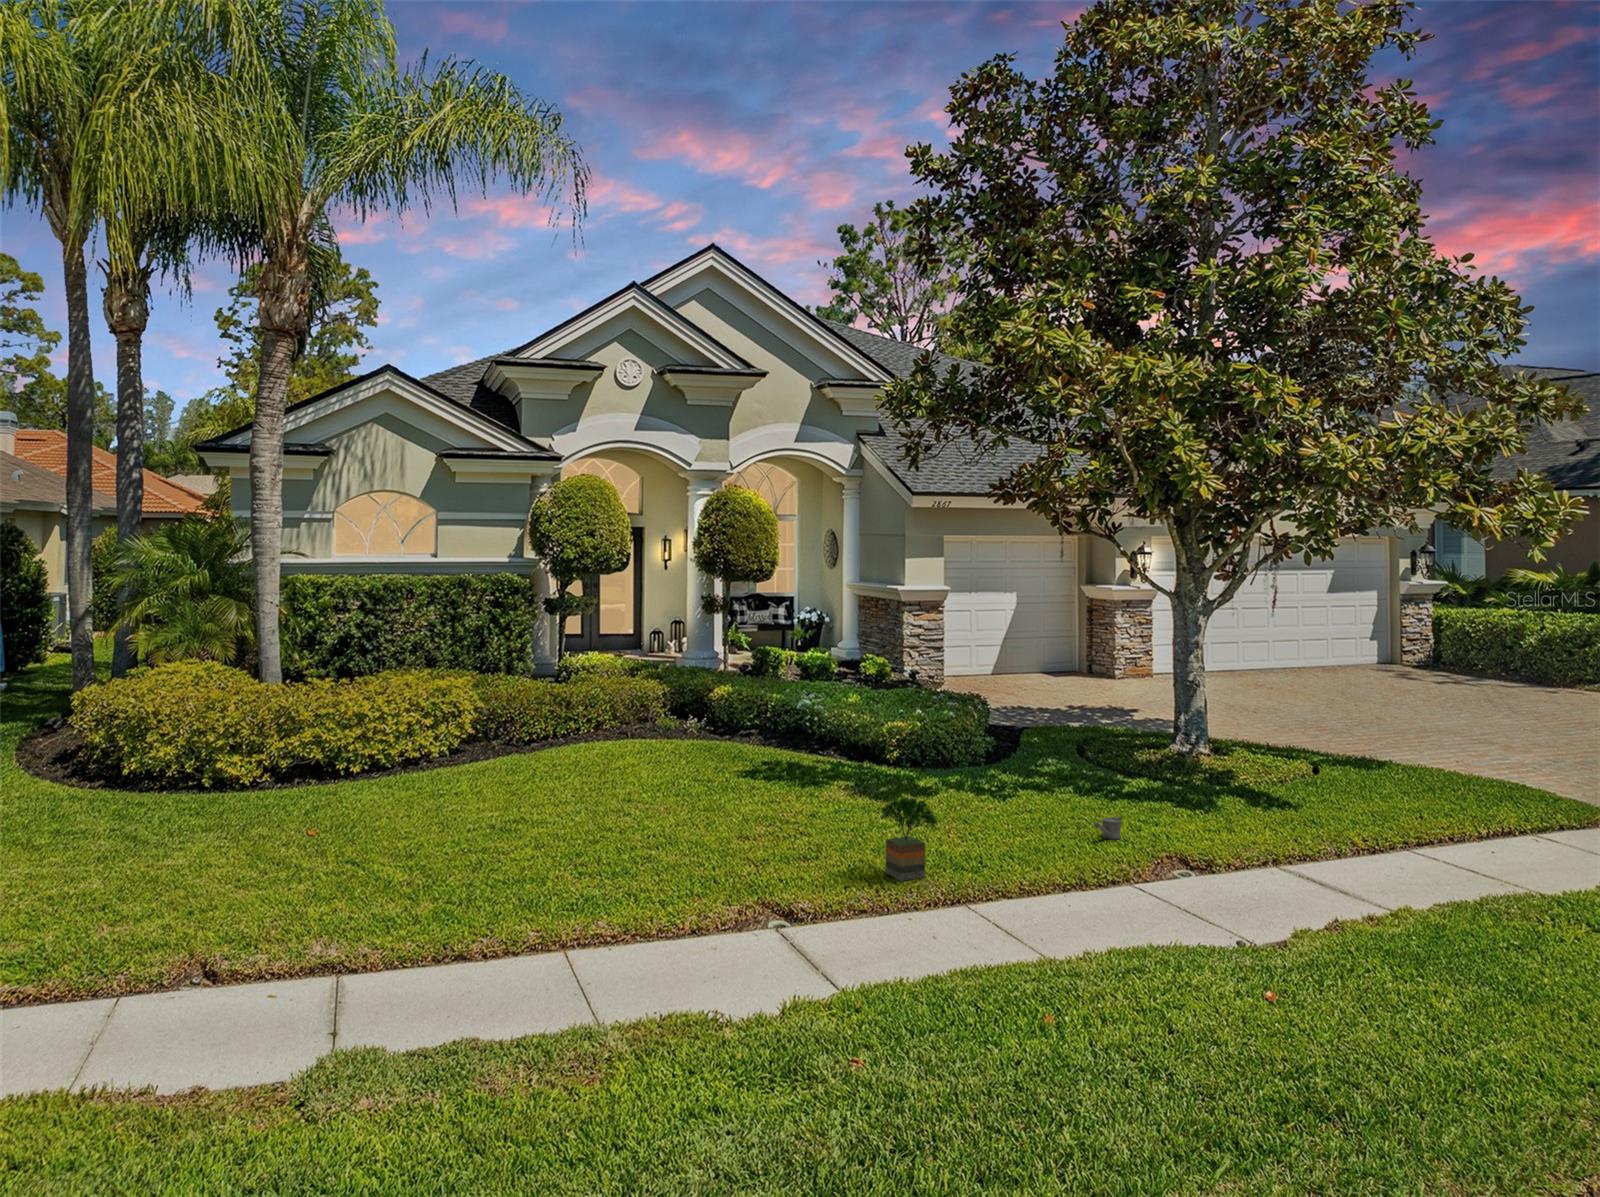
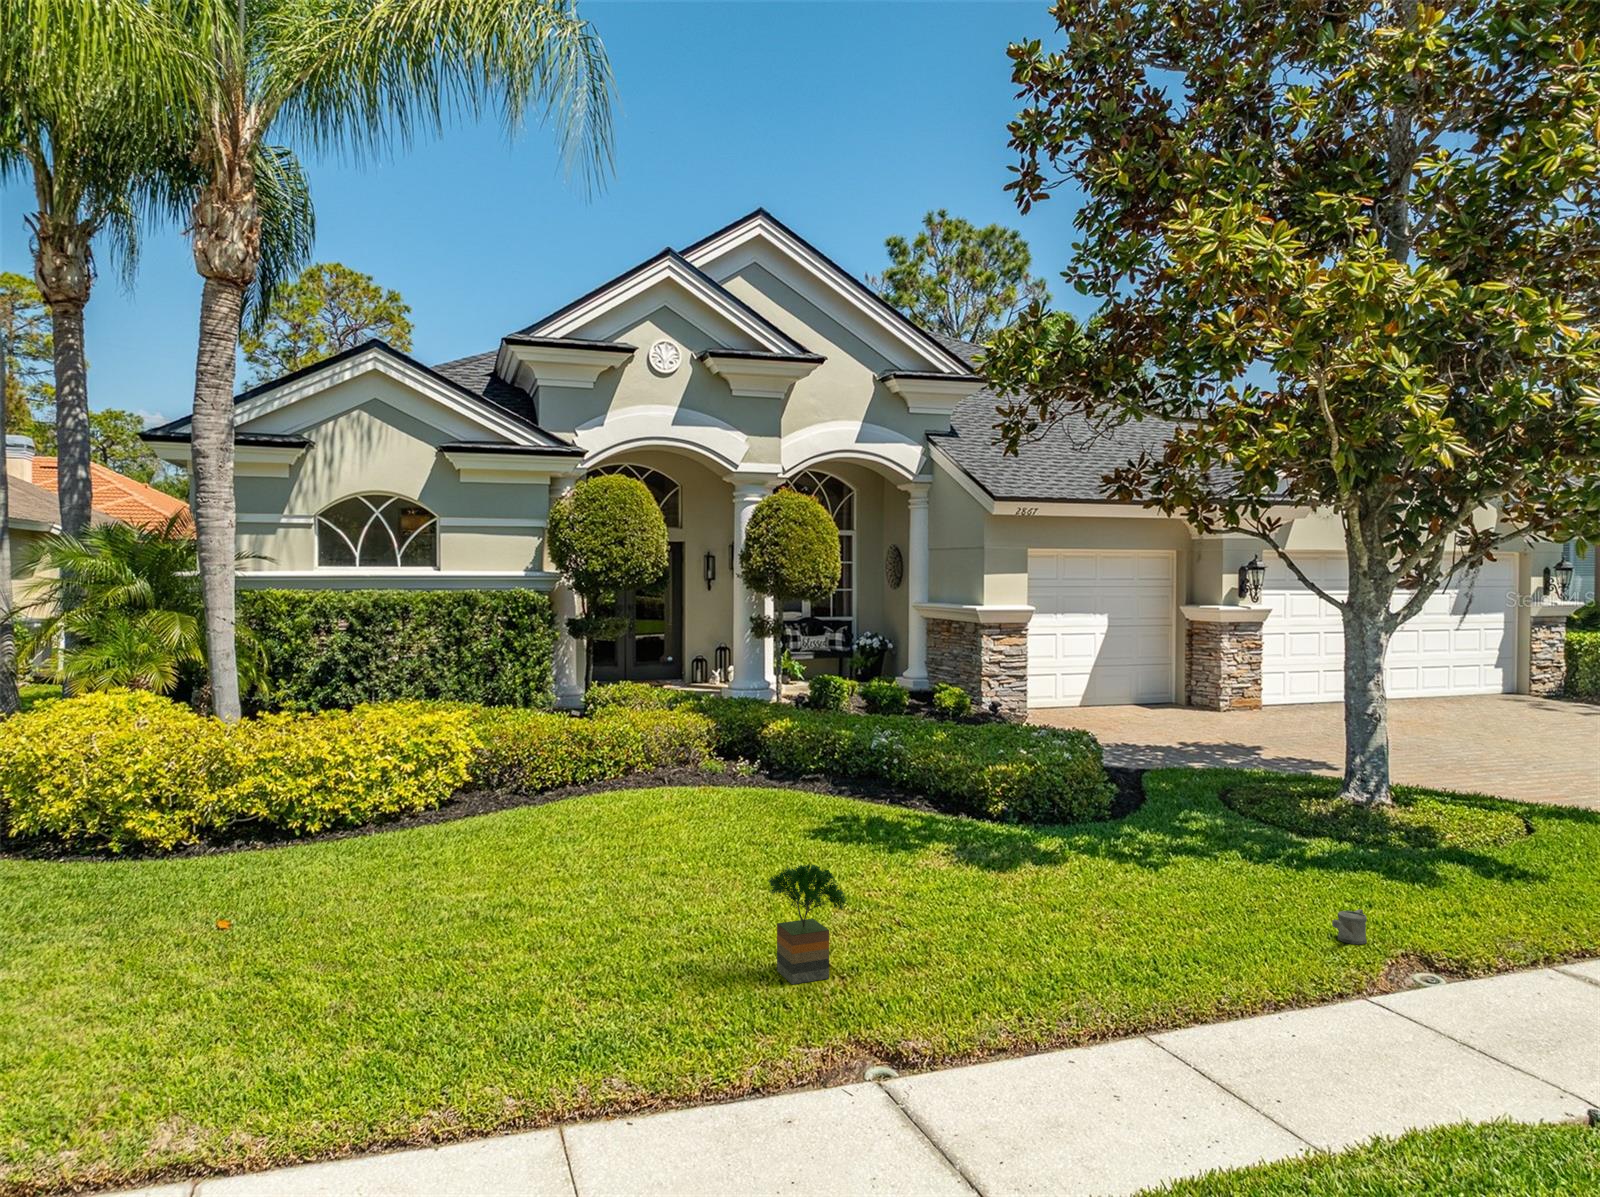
potted tree: present [881,797,938,881] -> present [768,864,846,984]

